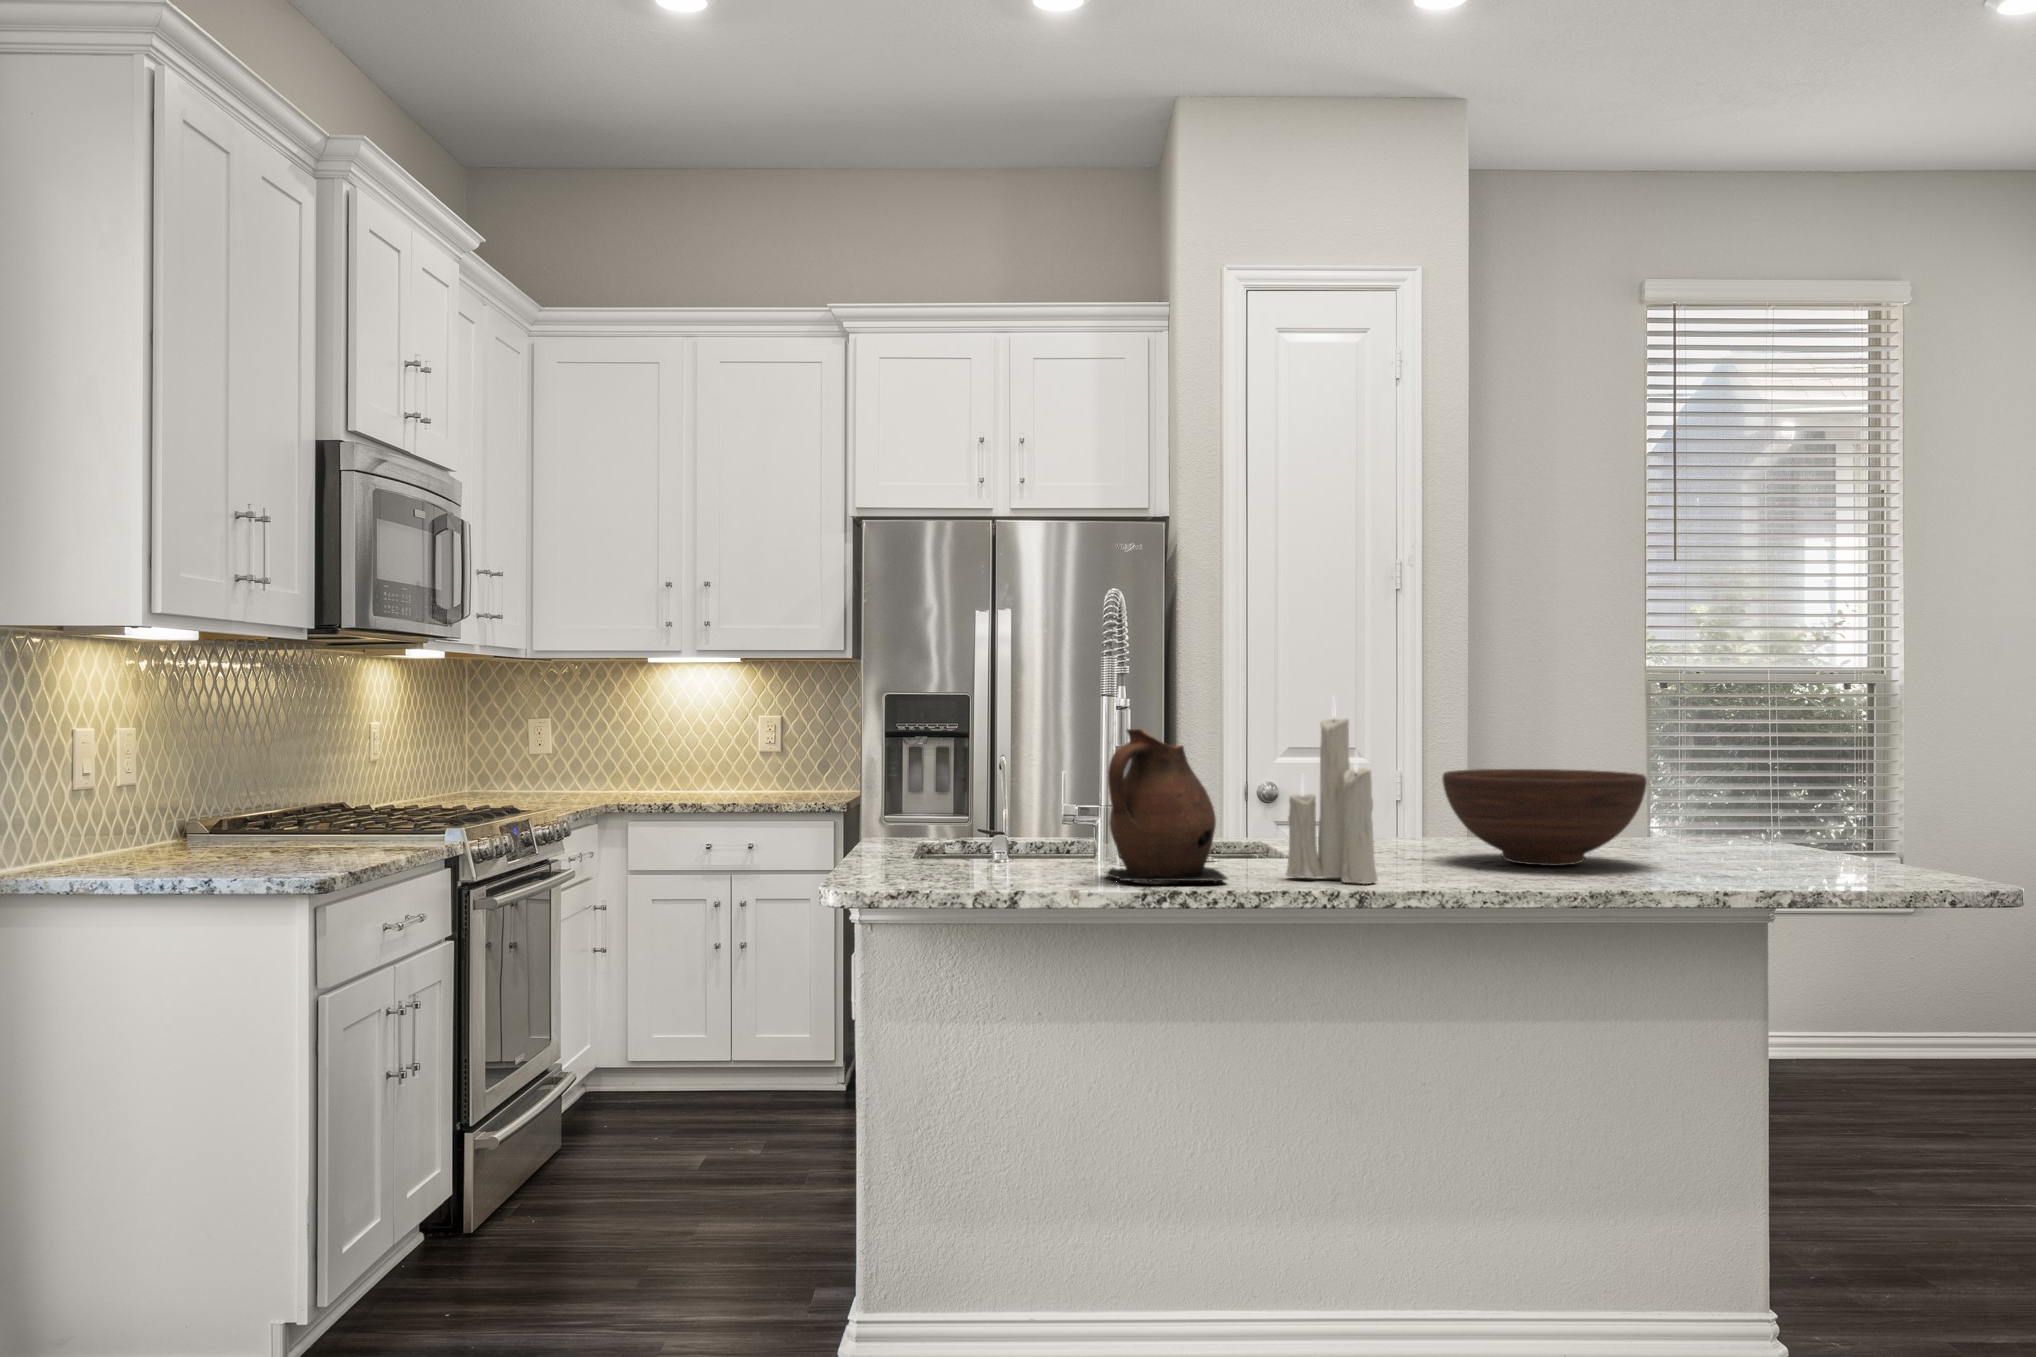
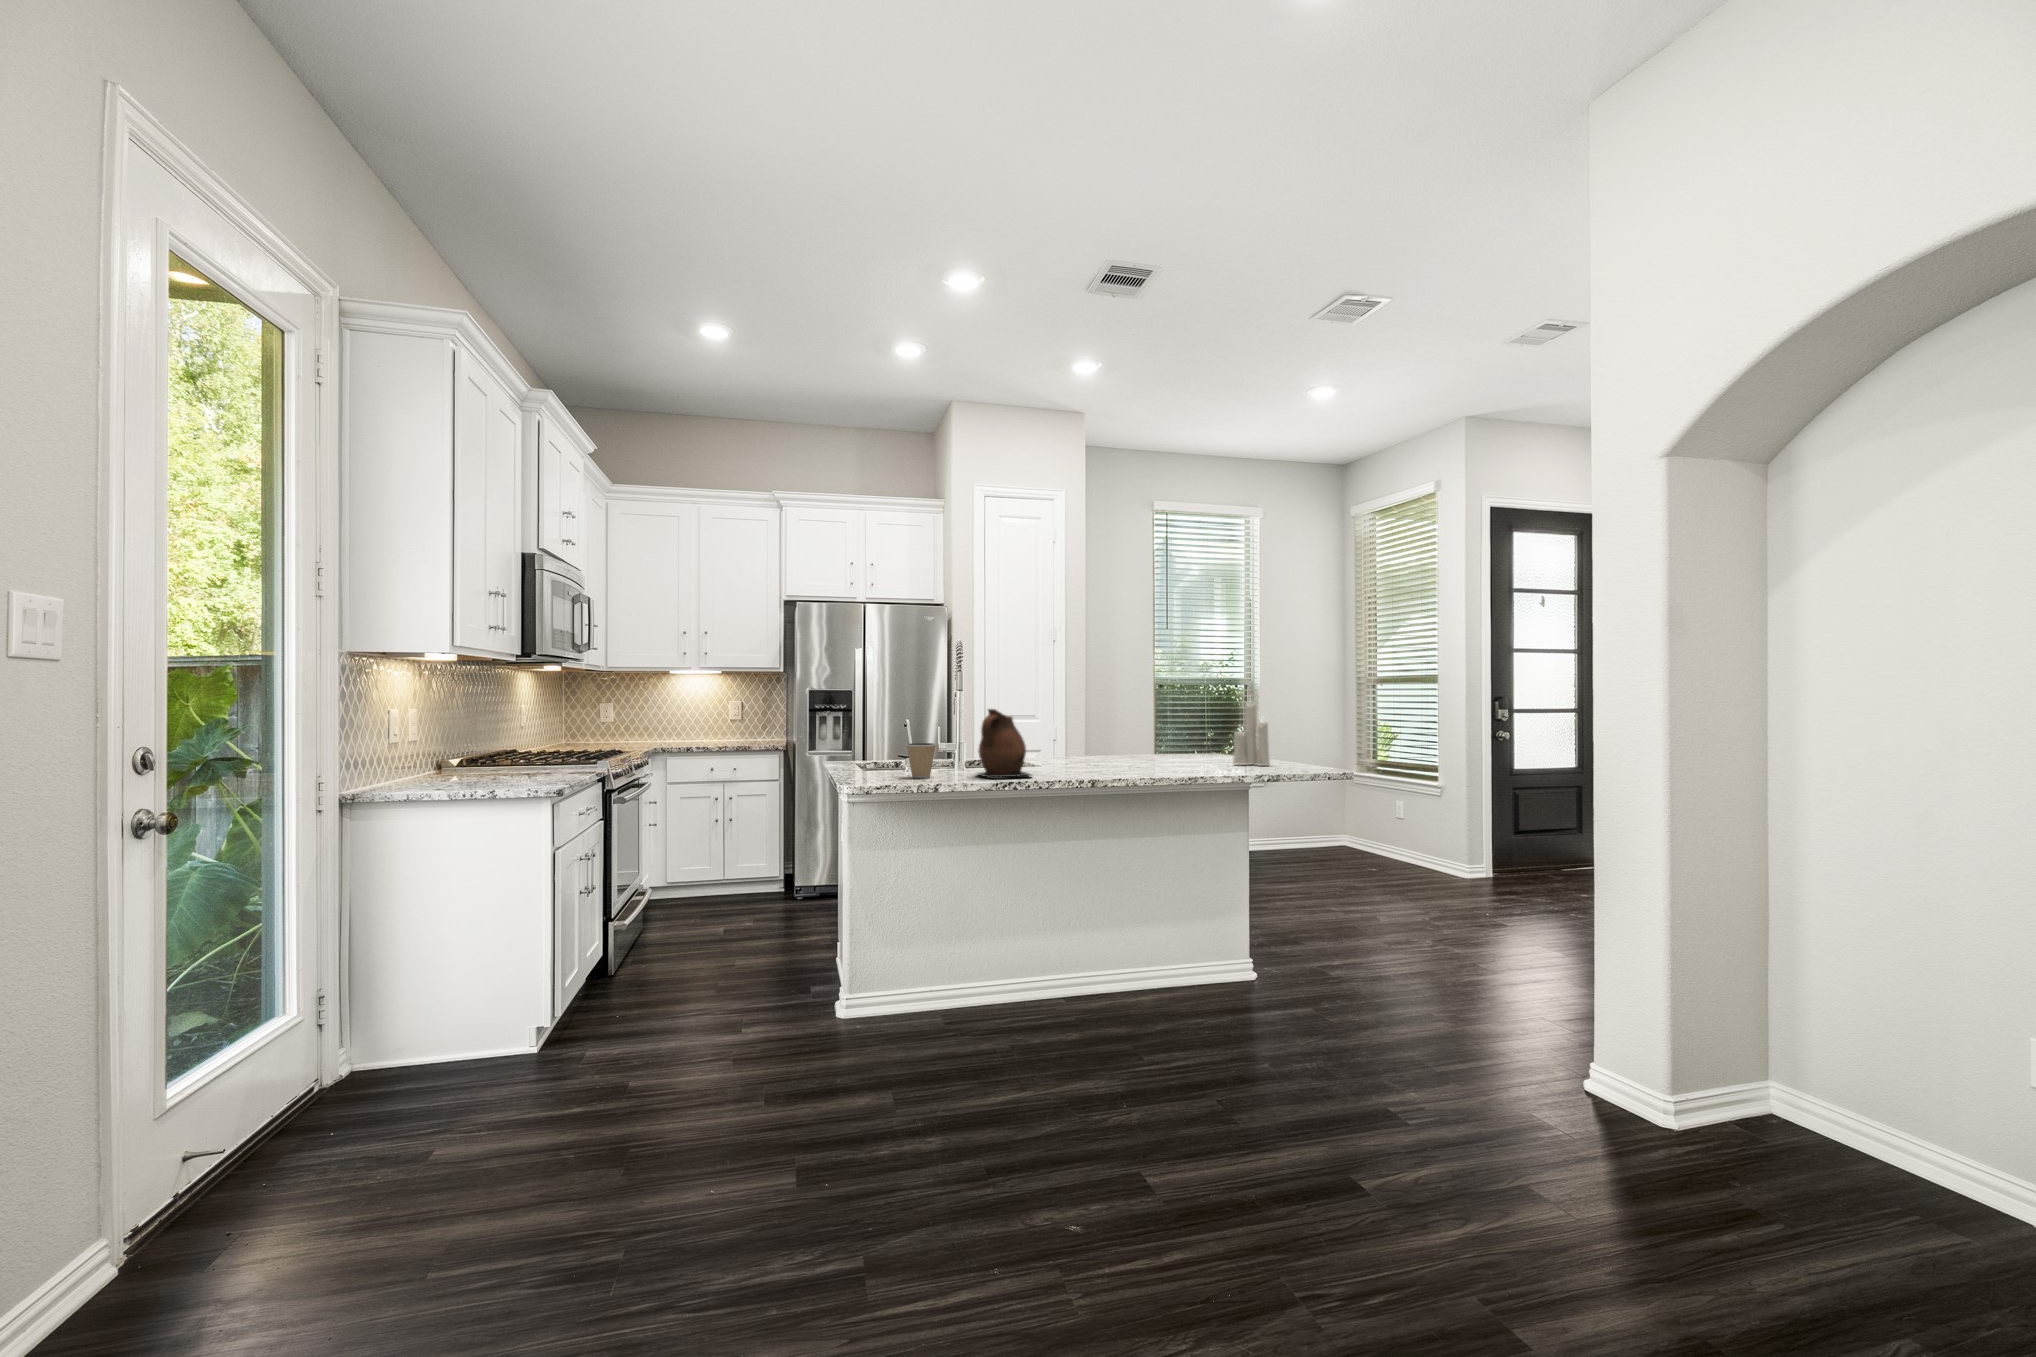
candle: present [1286,701,1377,884] -> present [1233,702,1270,766]
fruit bowl: present [1442,769,1647,866] -> none [1110,725,1194,766]
coffee cup: none [955,802,1019,877] -> present [906,743,936,778]

